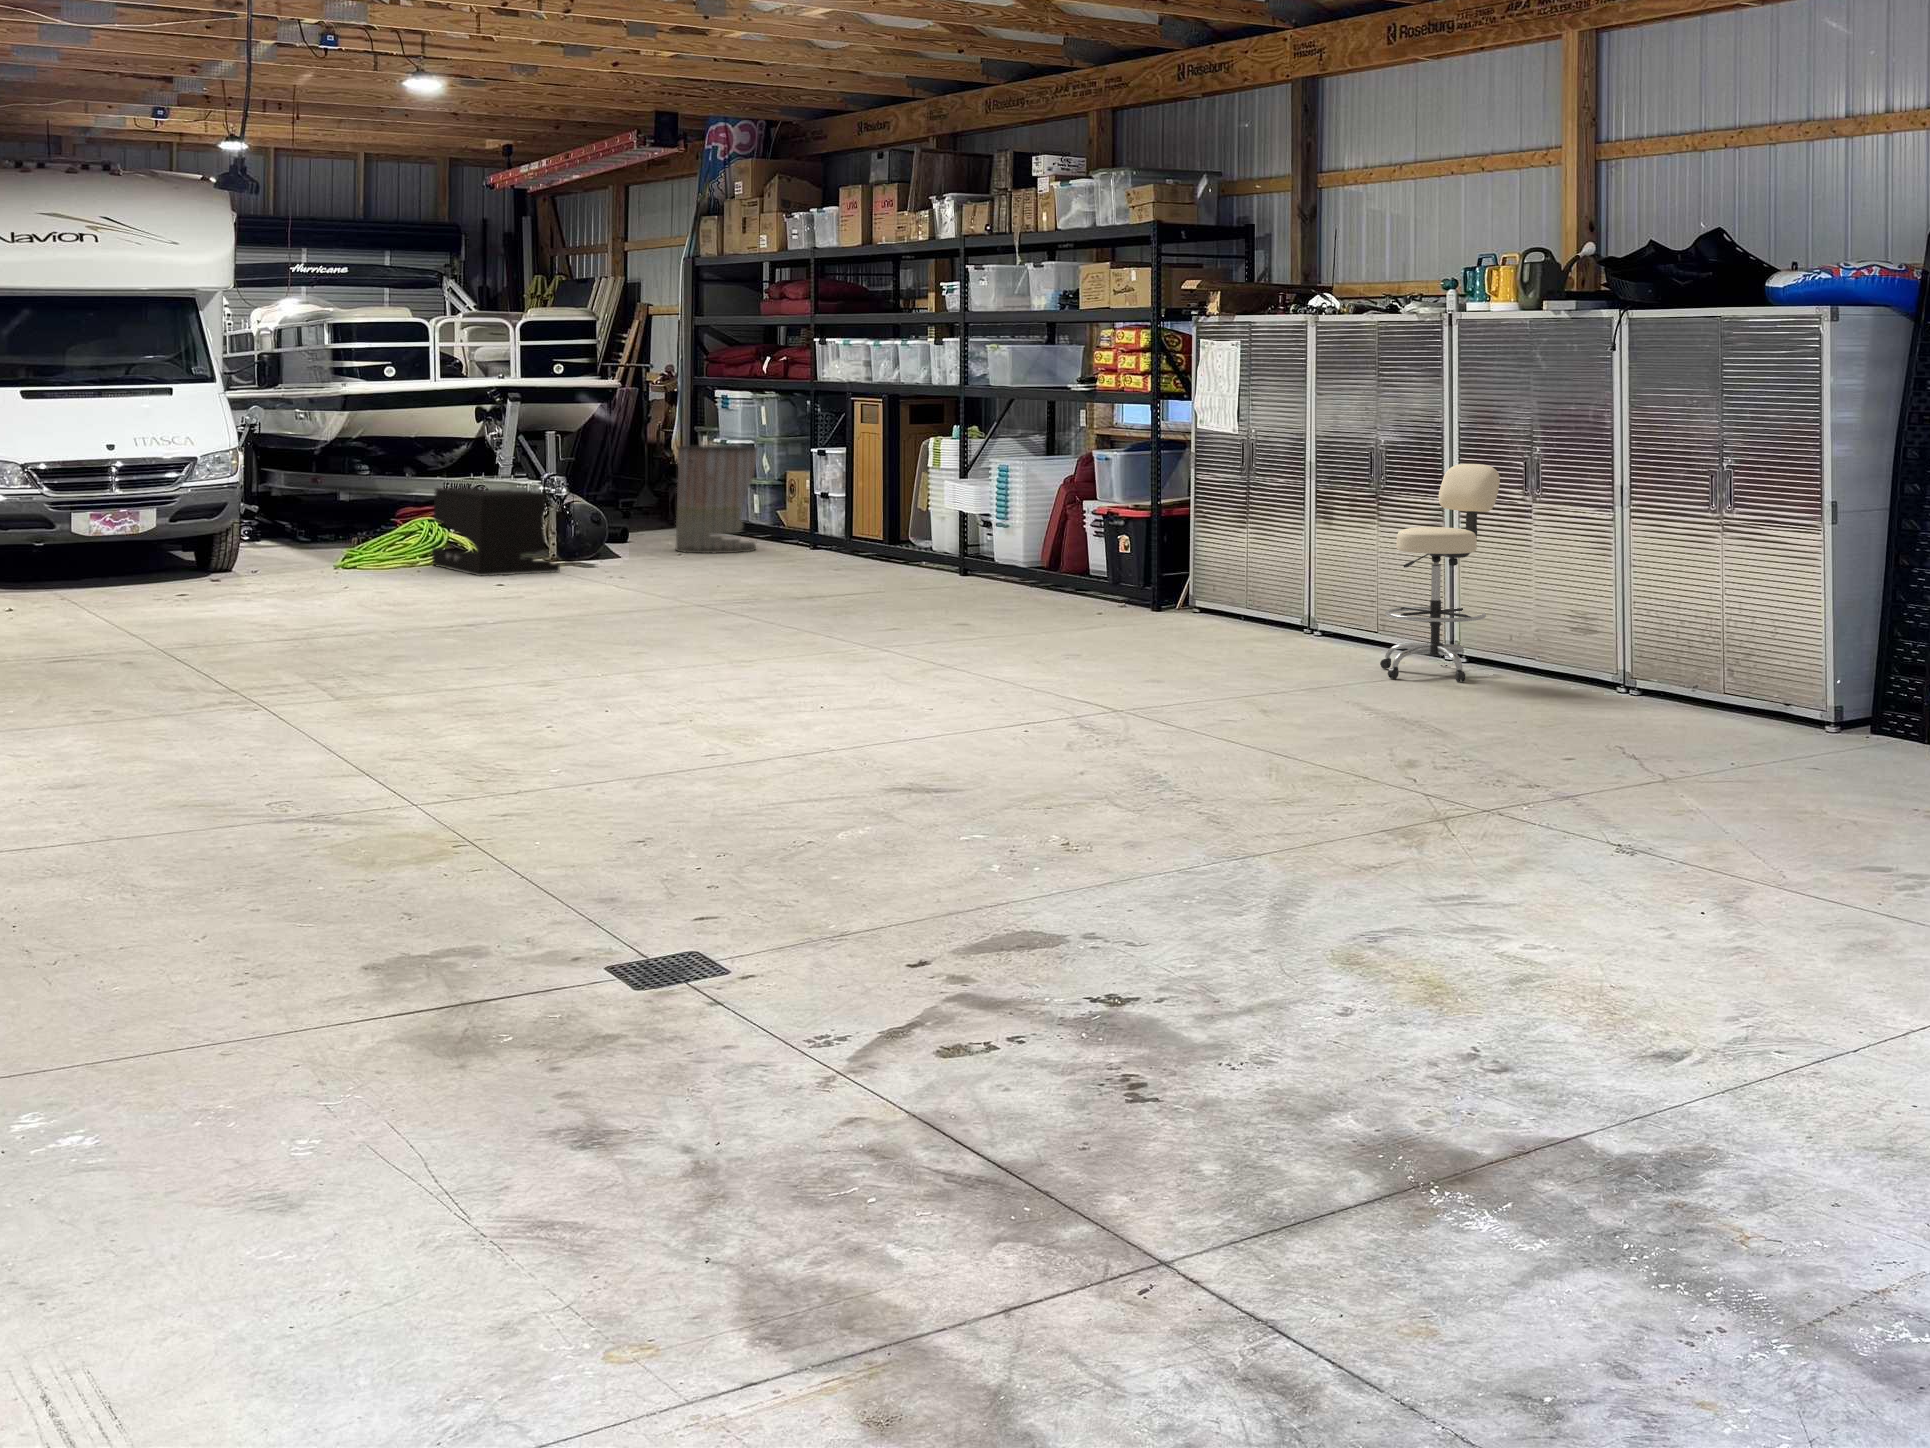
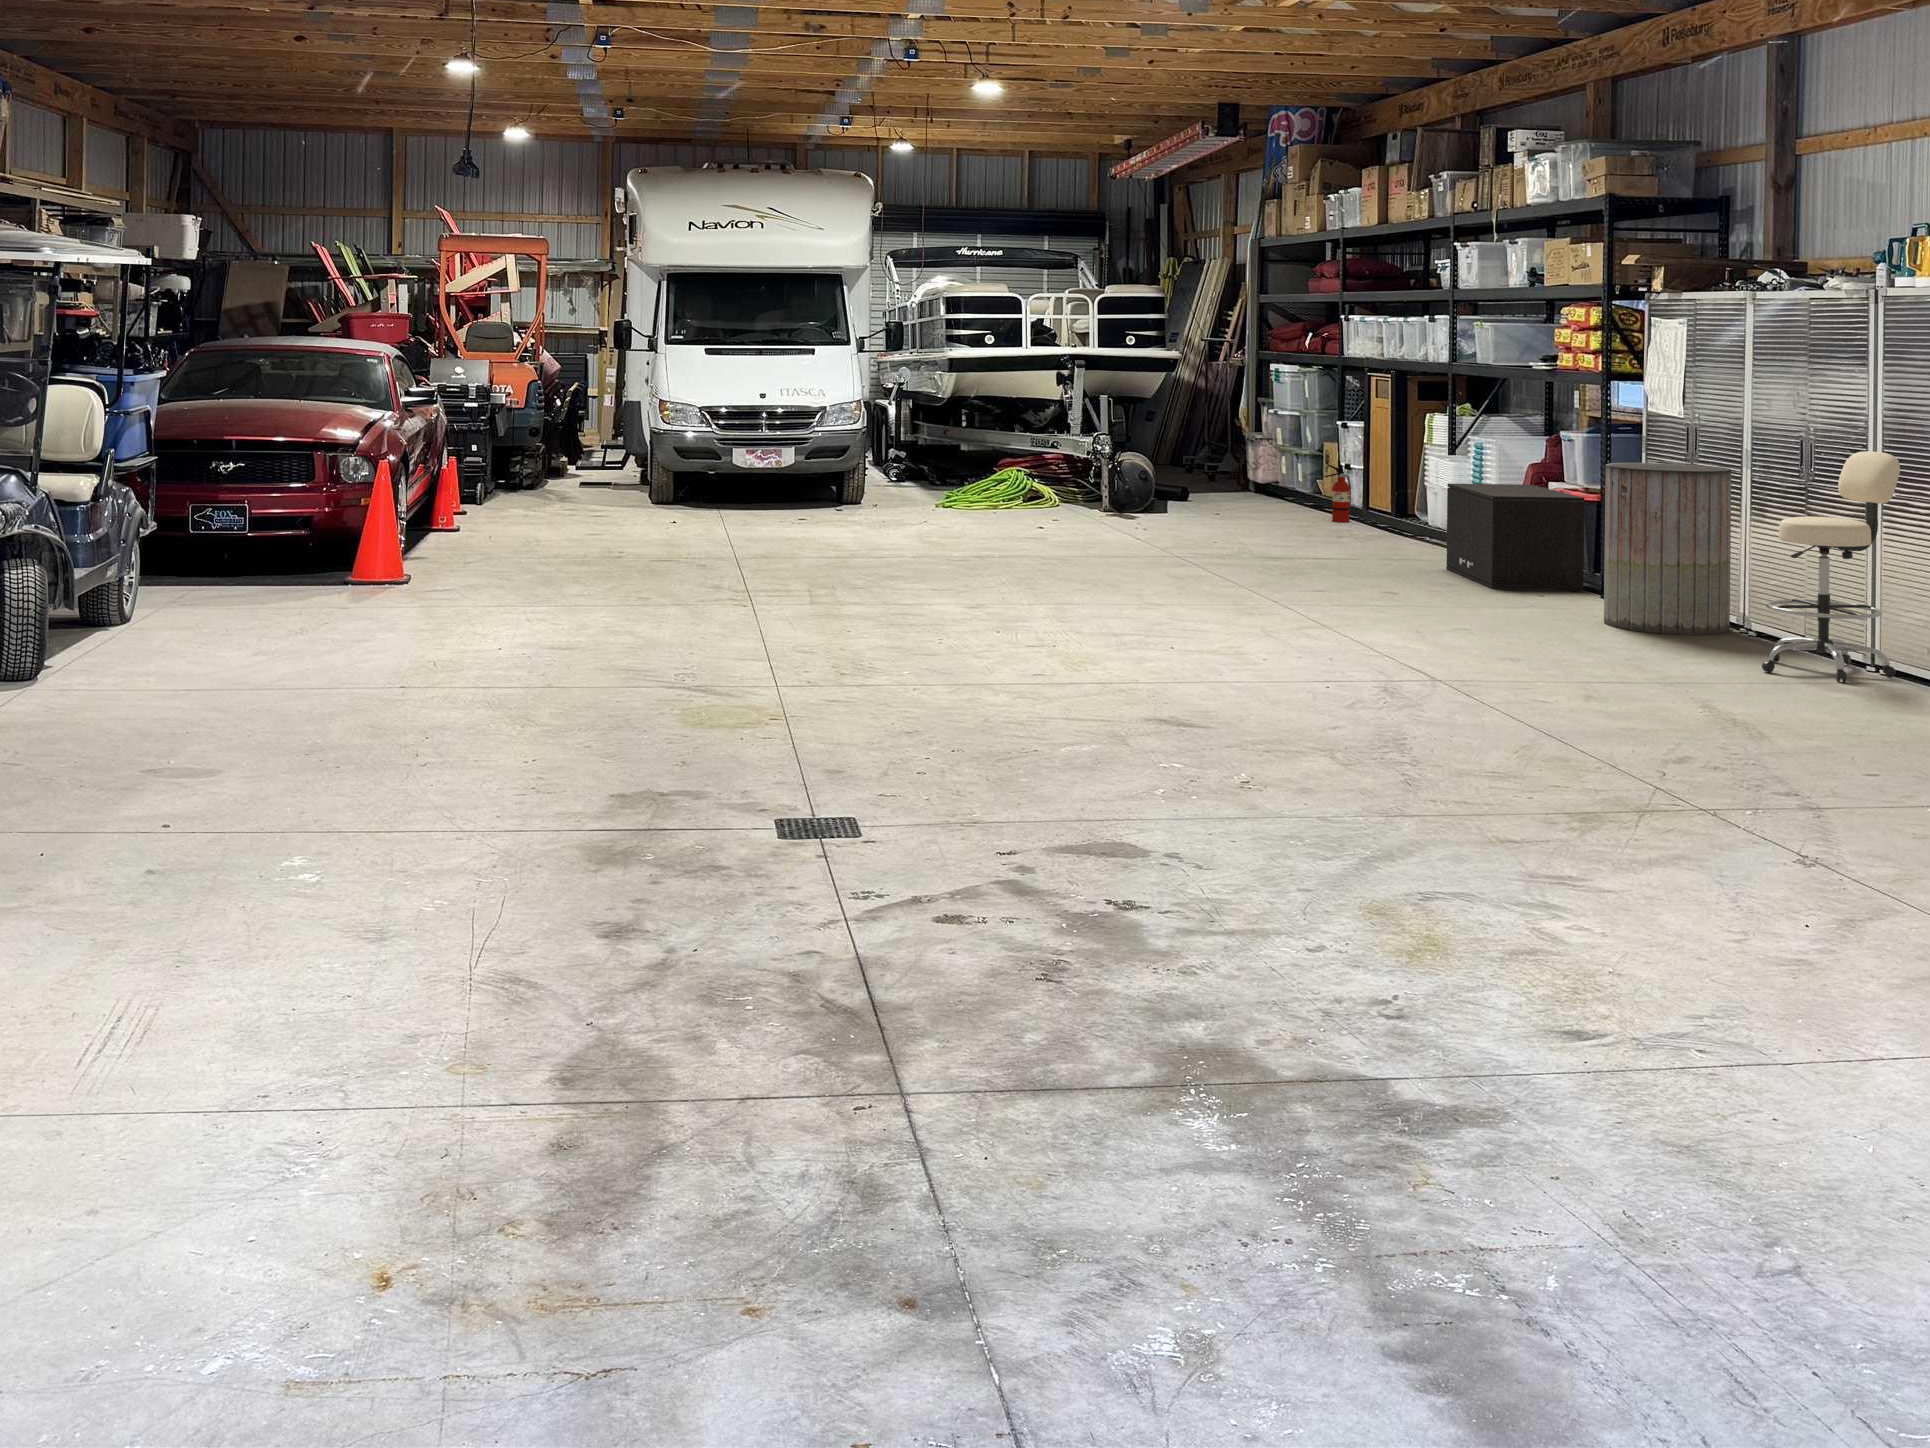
trash can: present [676,445,757,553] -> present [1604,463,1731,635]
storage cabinet: present [432,487,560,576] -> present [1446,483,1584,590]
fire extinguisher: none [802,501,831,562] -> present [1324,465,1351,522]

